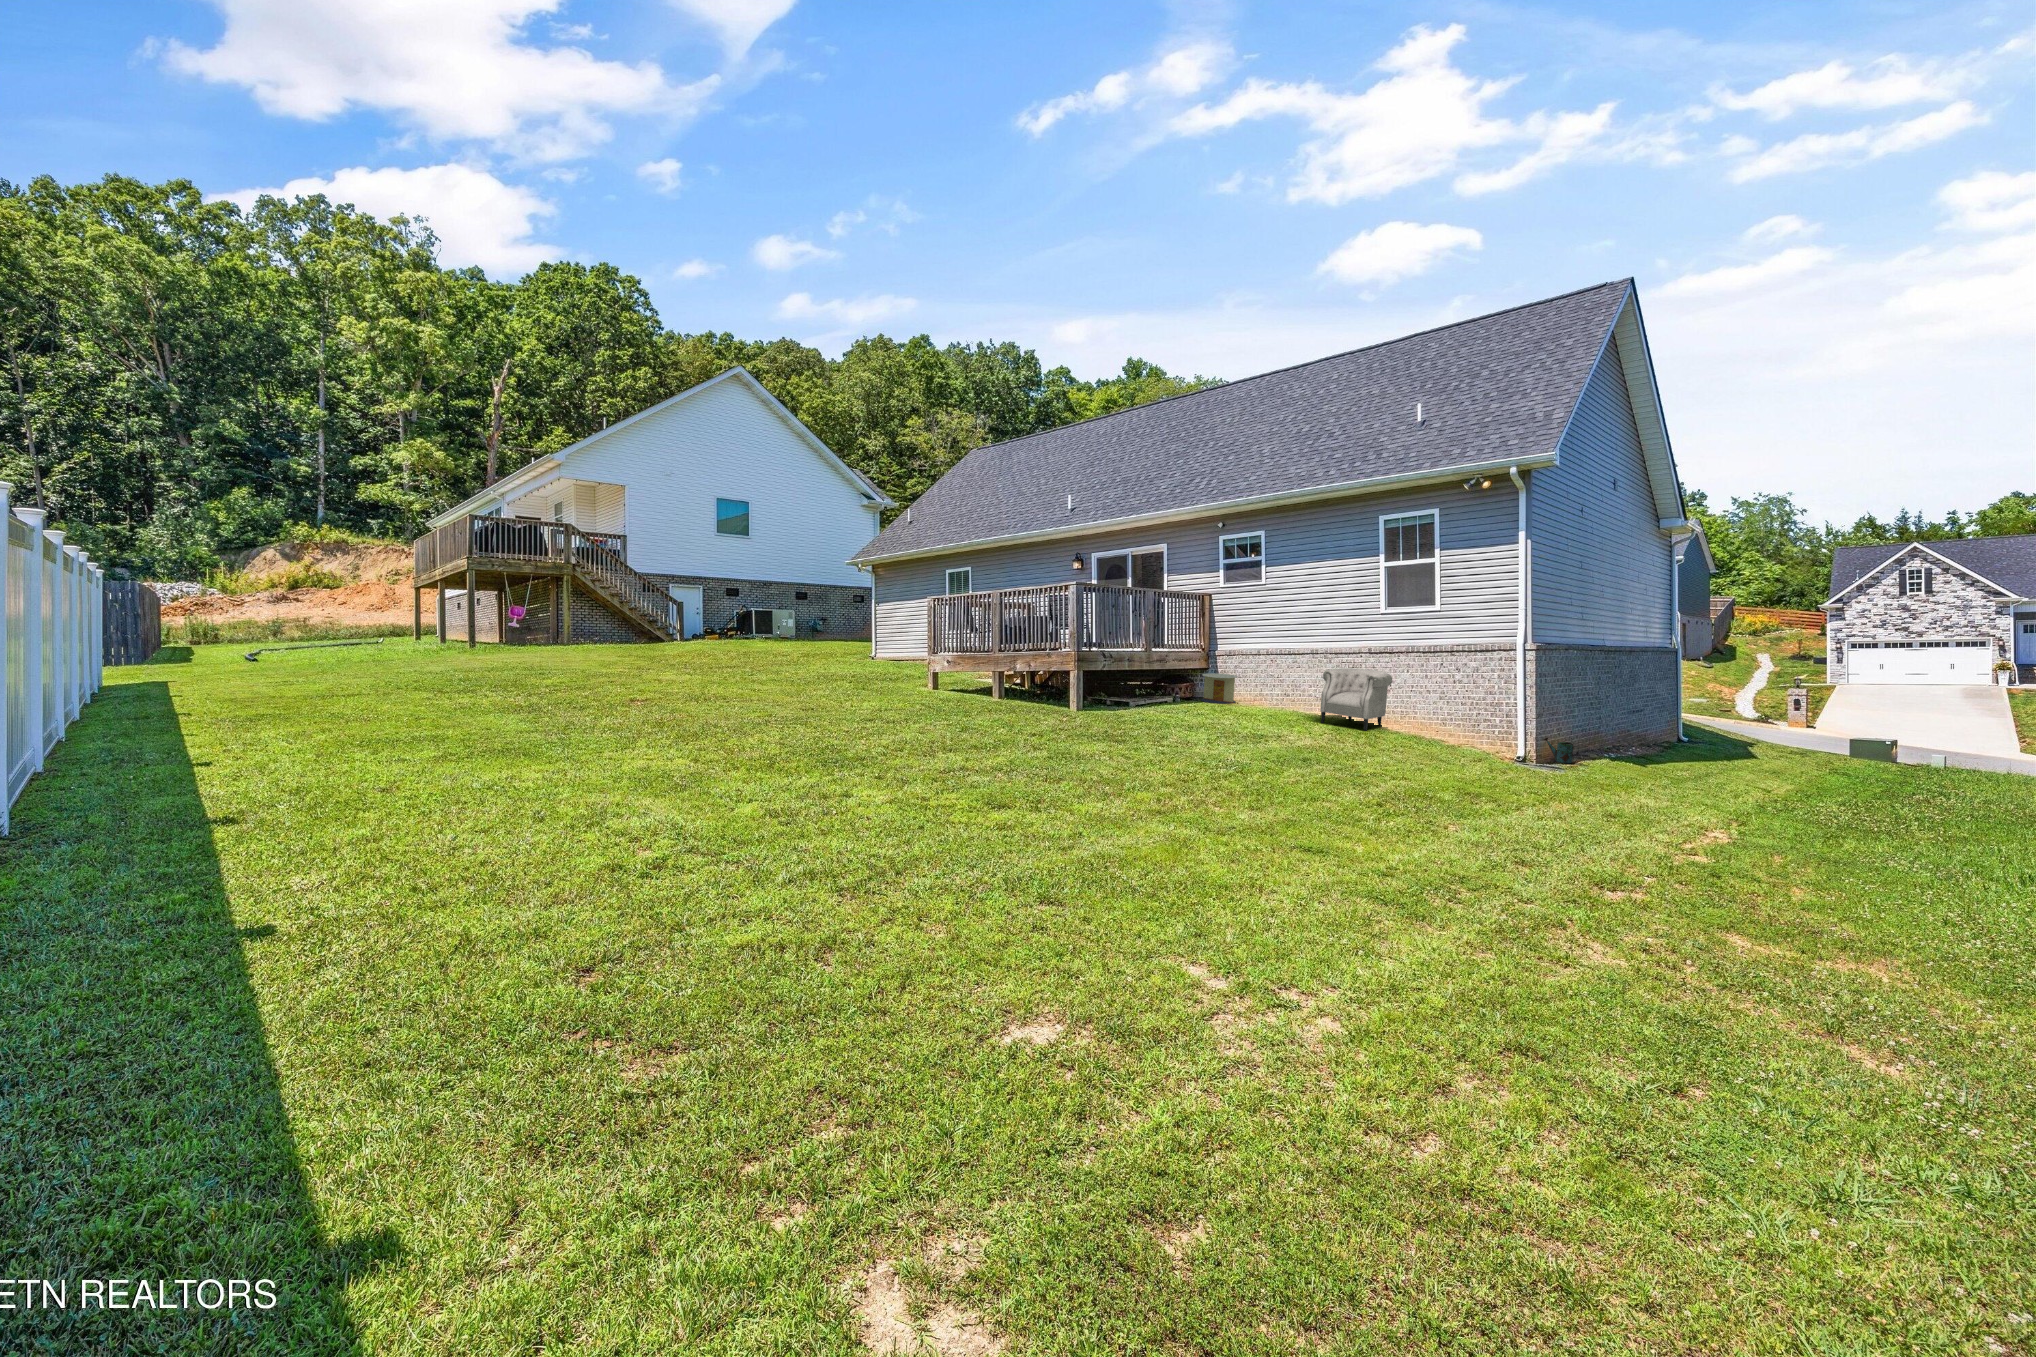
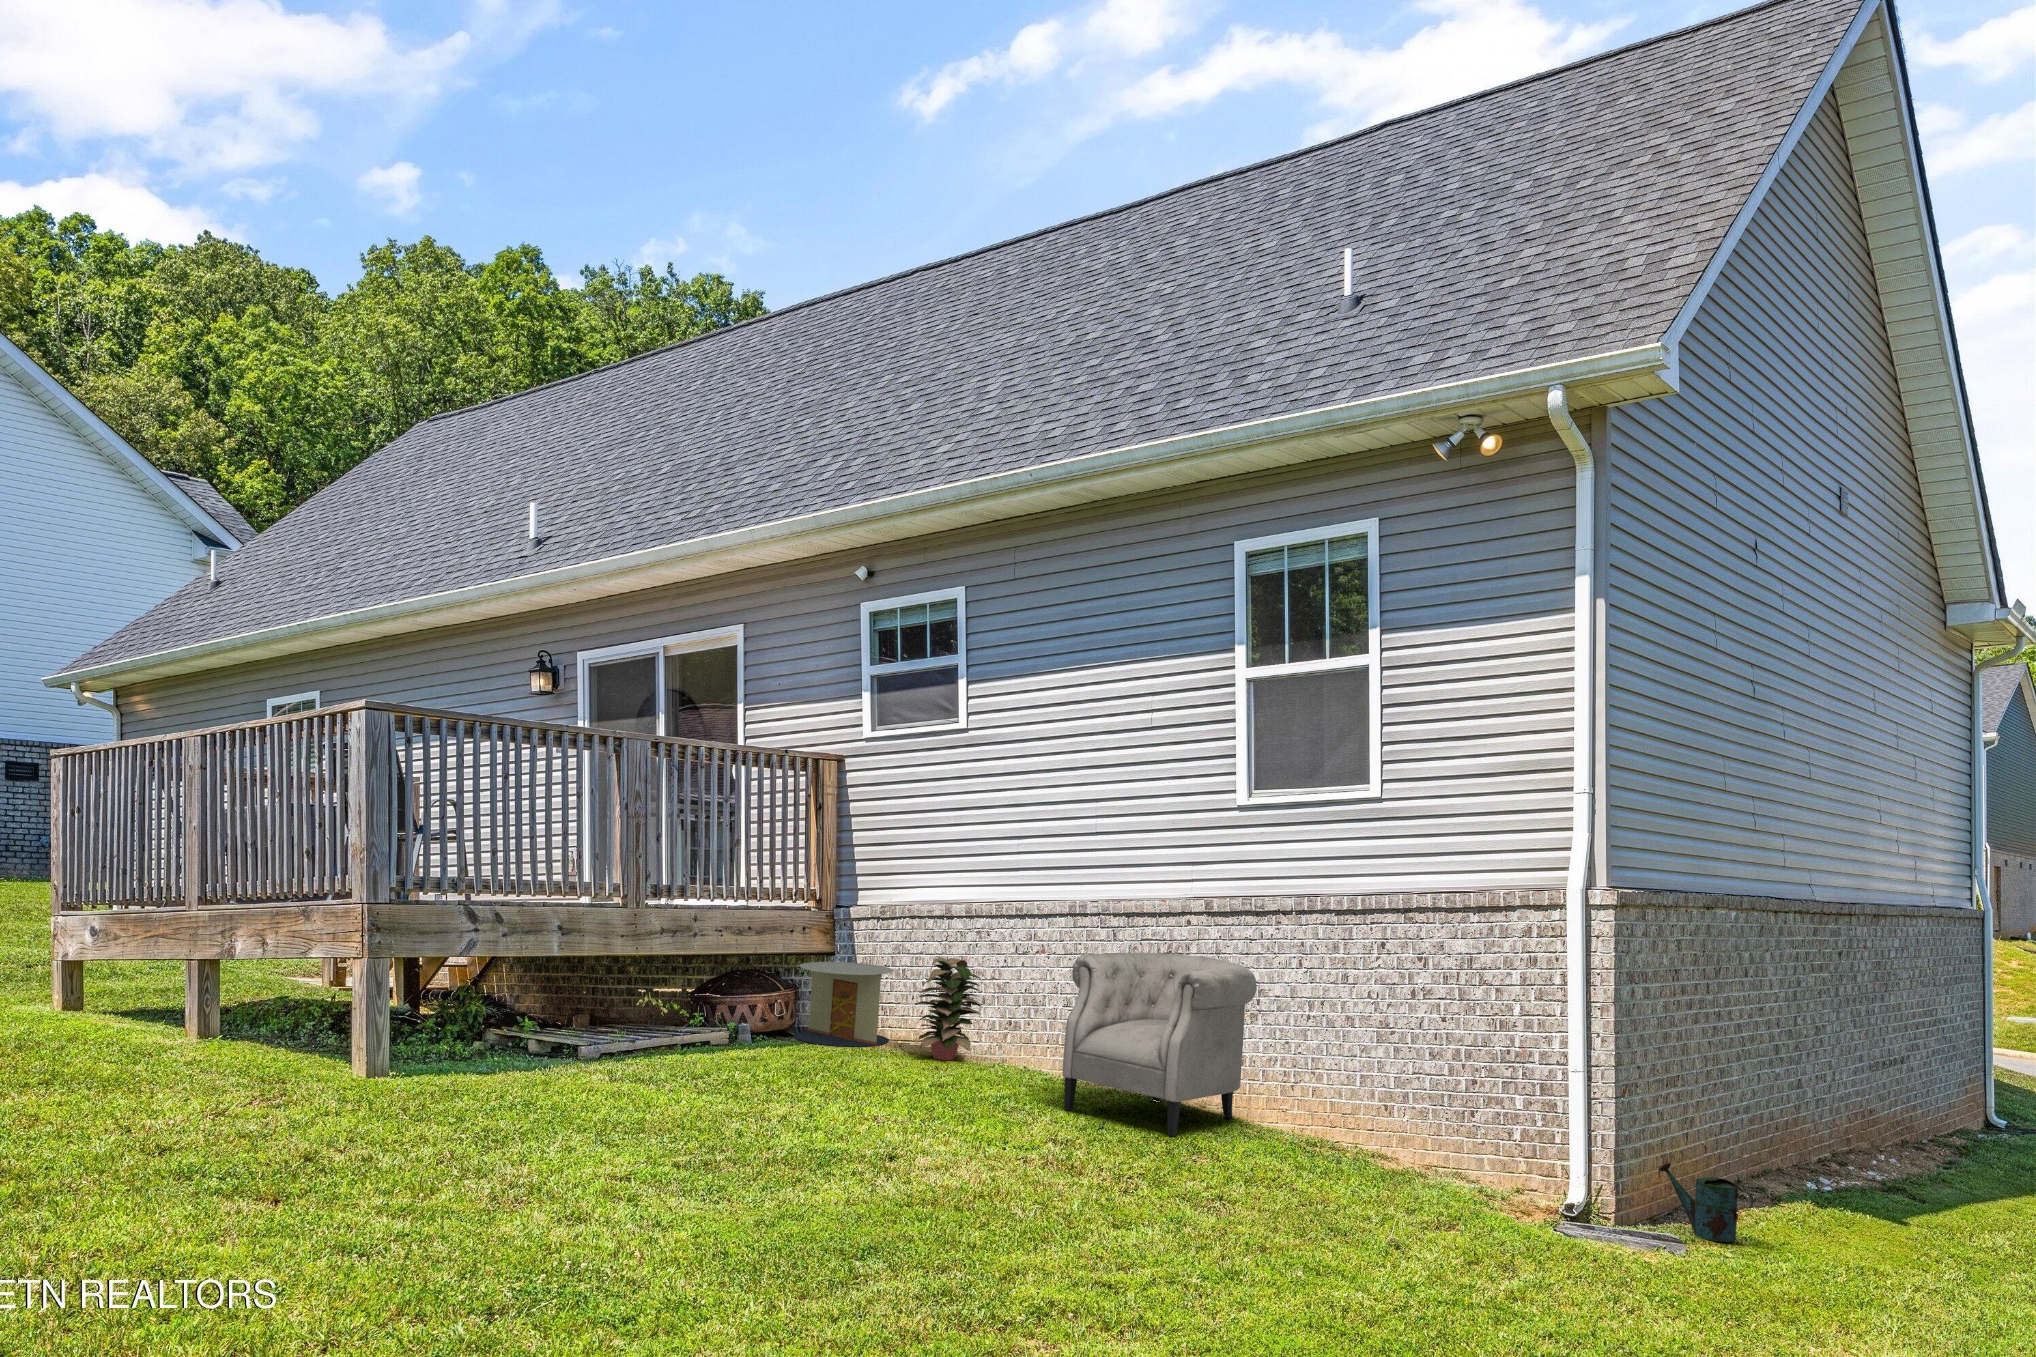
decorative plant: none [1250,671,1277,708] -> present [915,957,982,1060]

